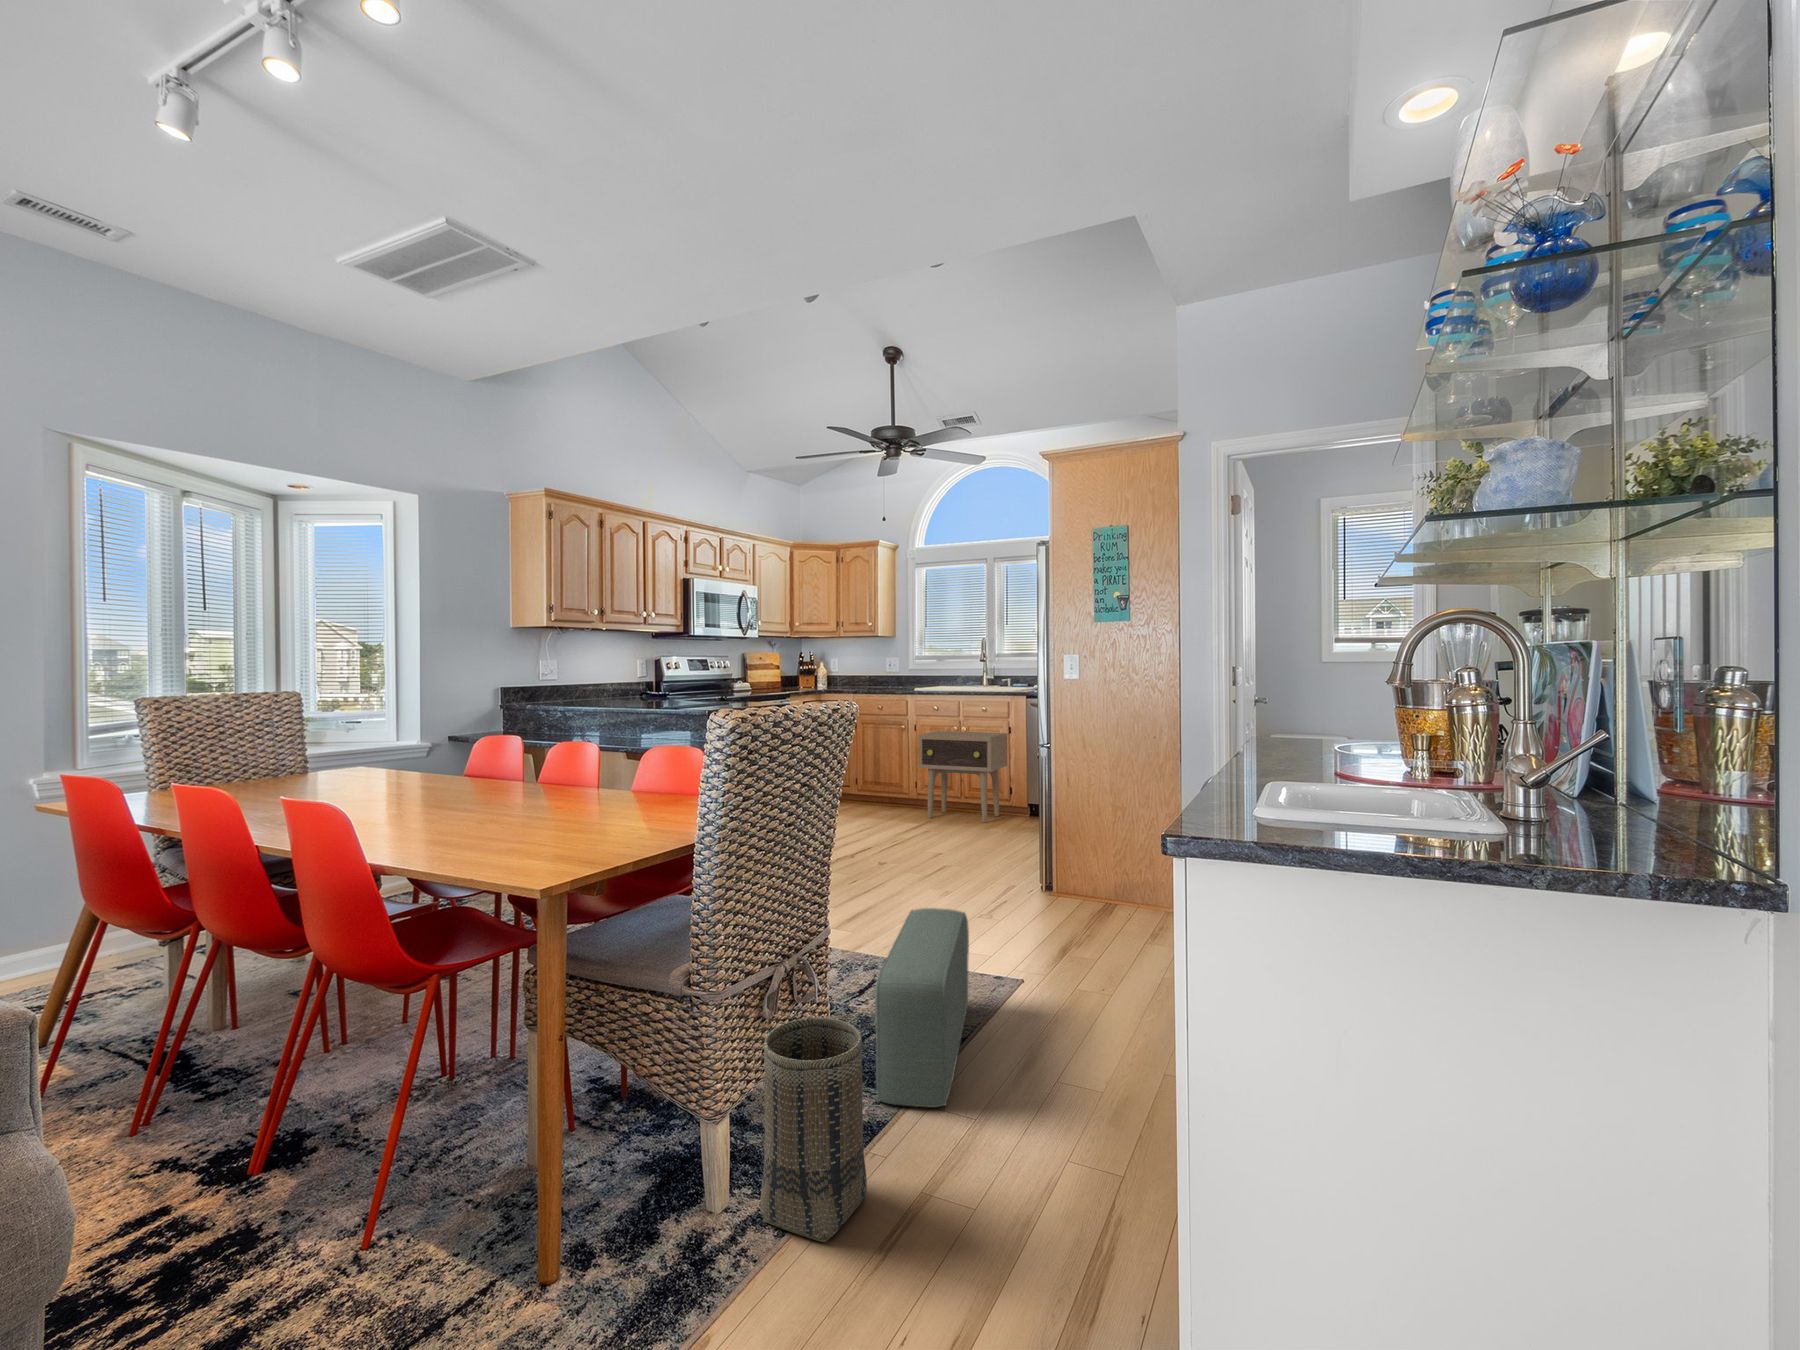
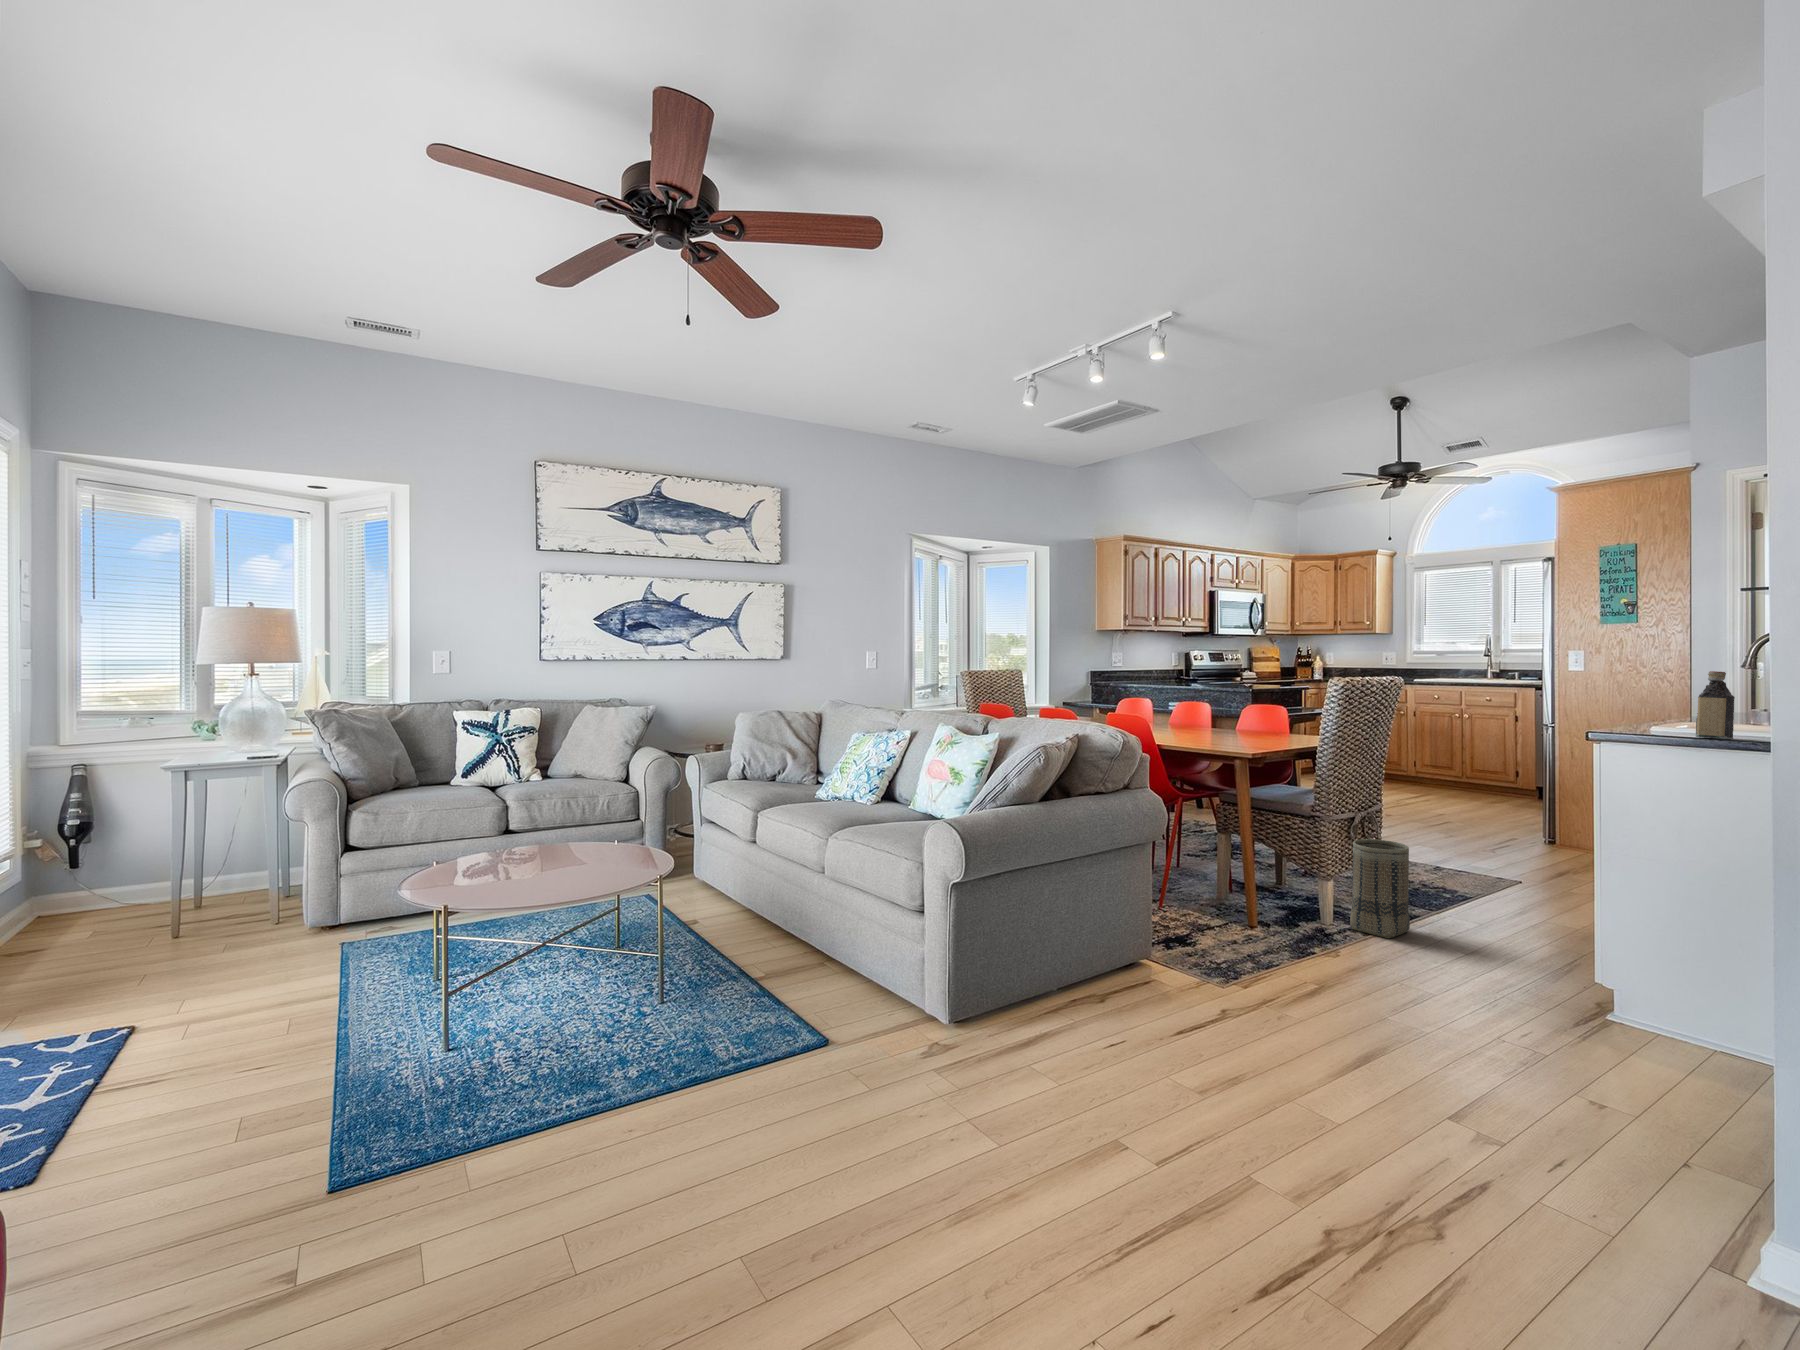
bottle: none [1368,692,1437,845] -> present [1696,671,1735,739]
side table: present [918,731,1007,823] -> none [1418,718,1513,800]
pouf: present [875,908,969,1107] -> none [1408,817,1472,915]

